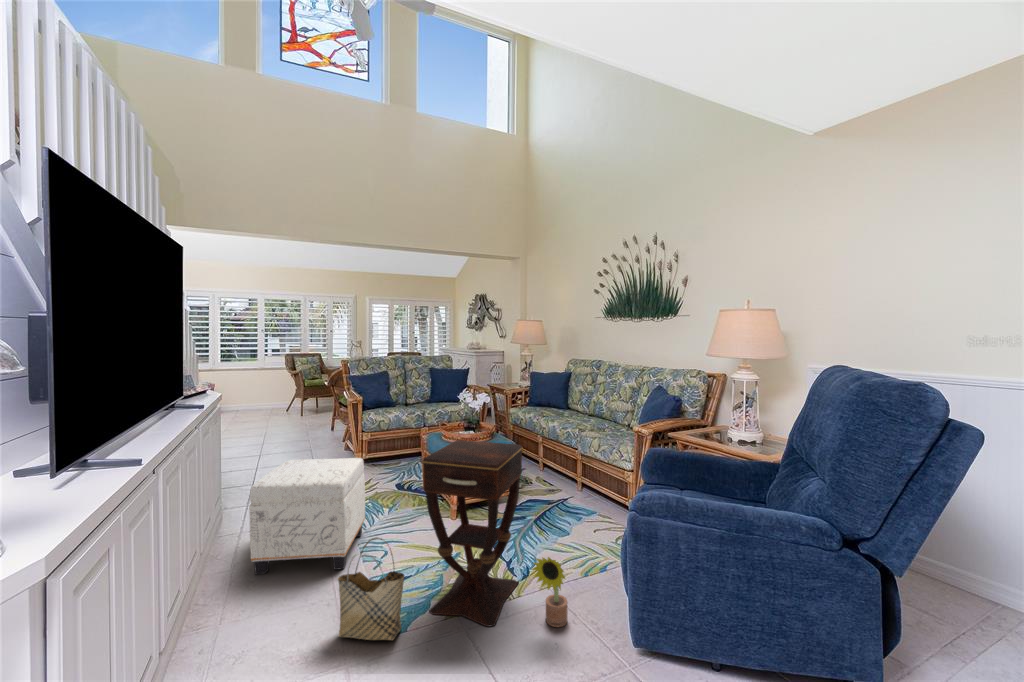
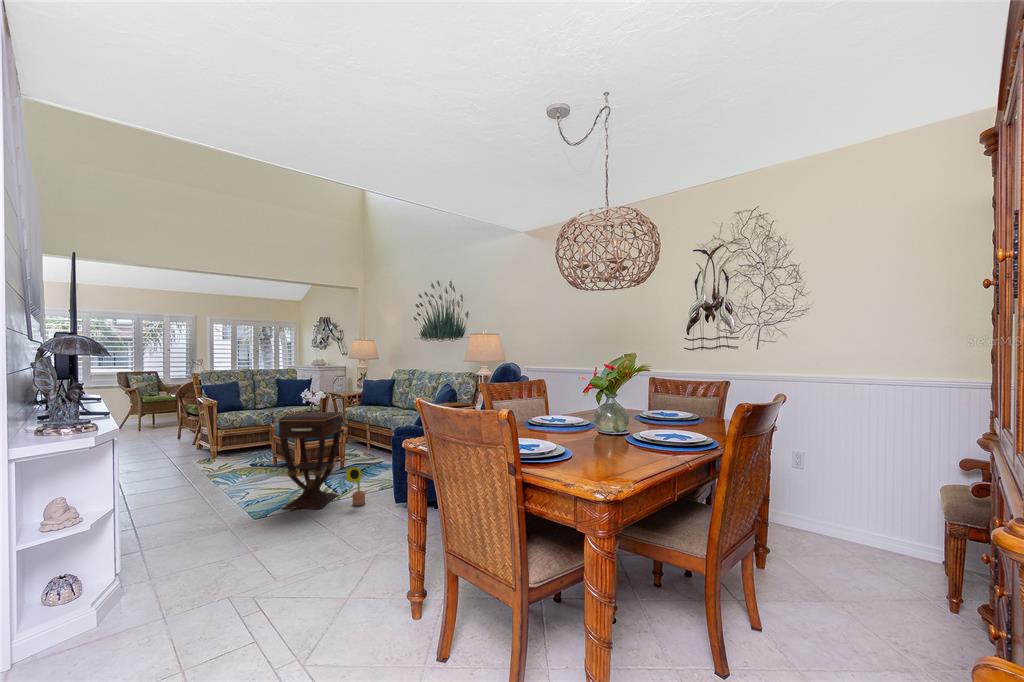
ottoman: present [249,458,365,574] -> none [148,434,230,509]
woven basket: present [338,538,404,640] -> none [224,465,267,520]

